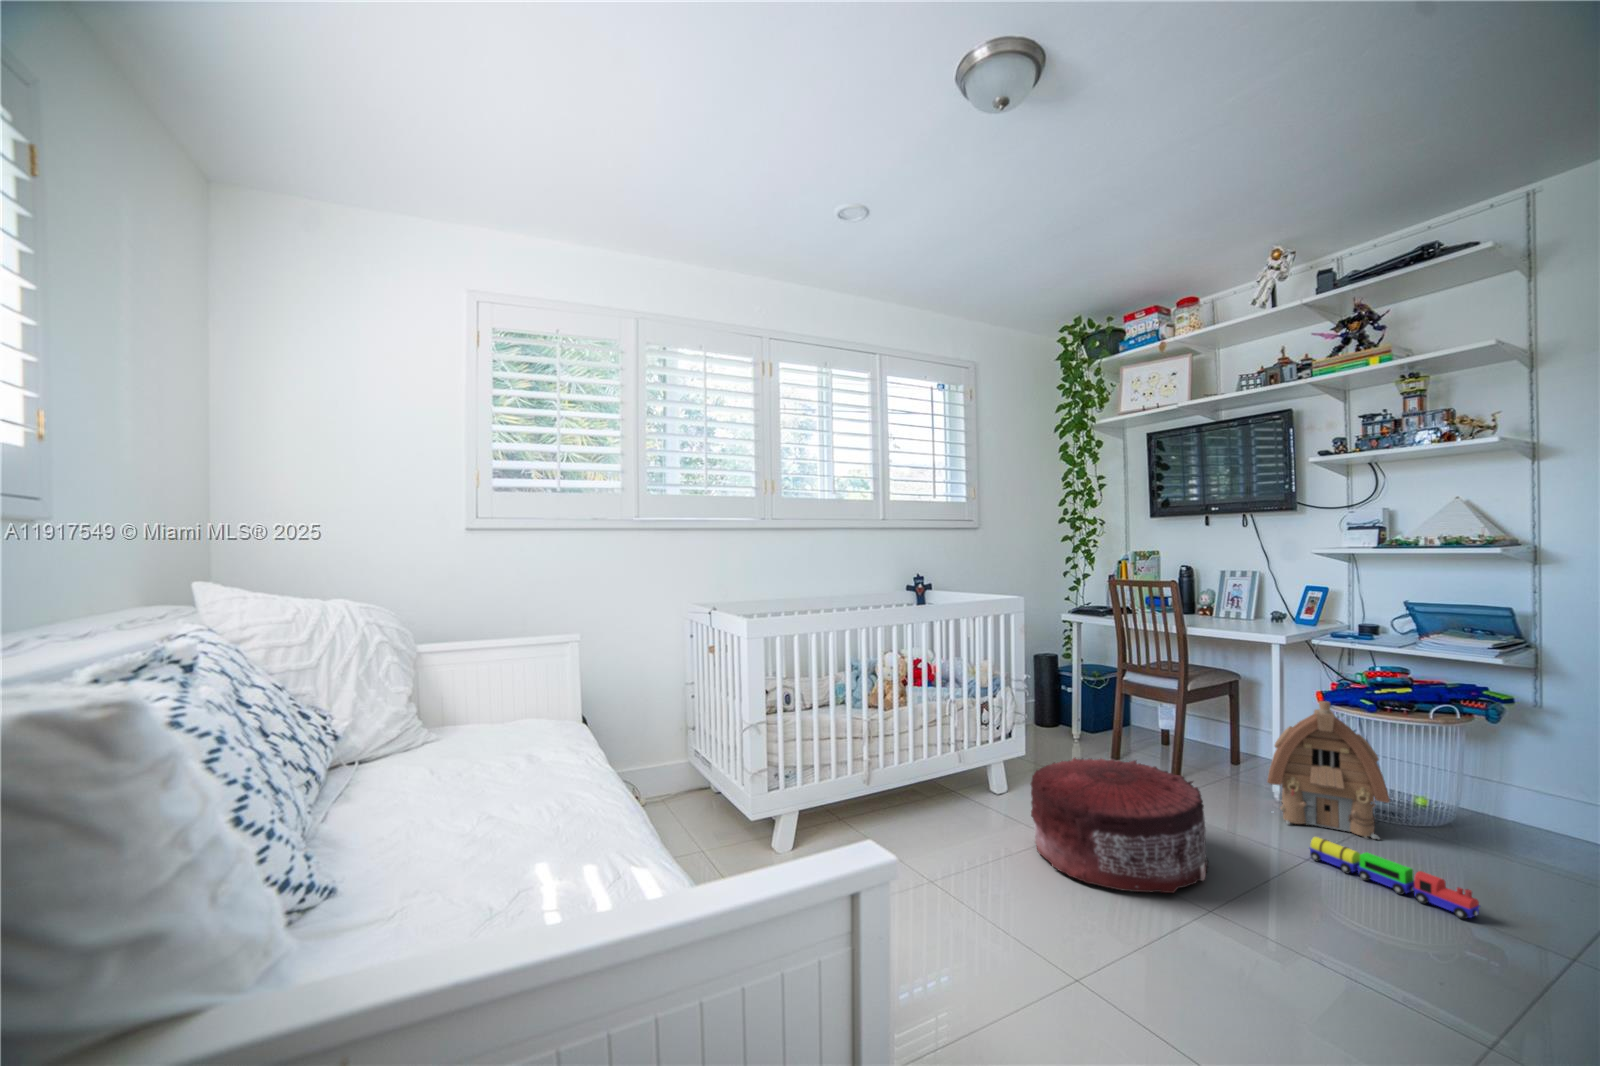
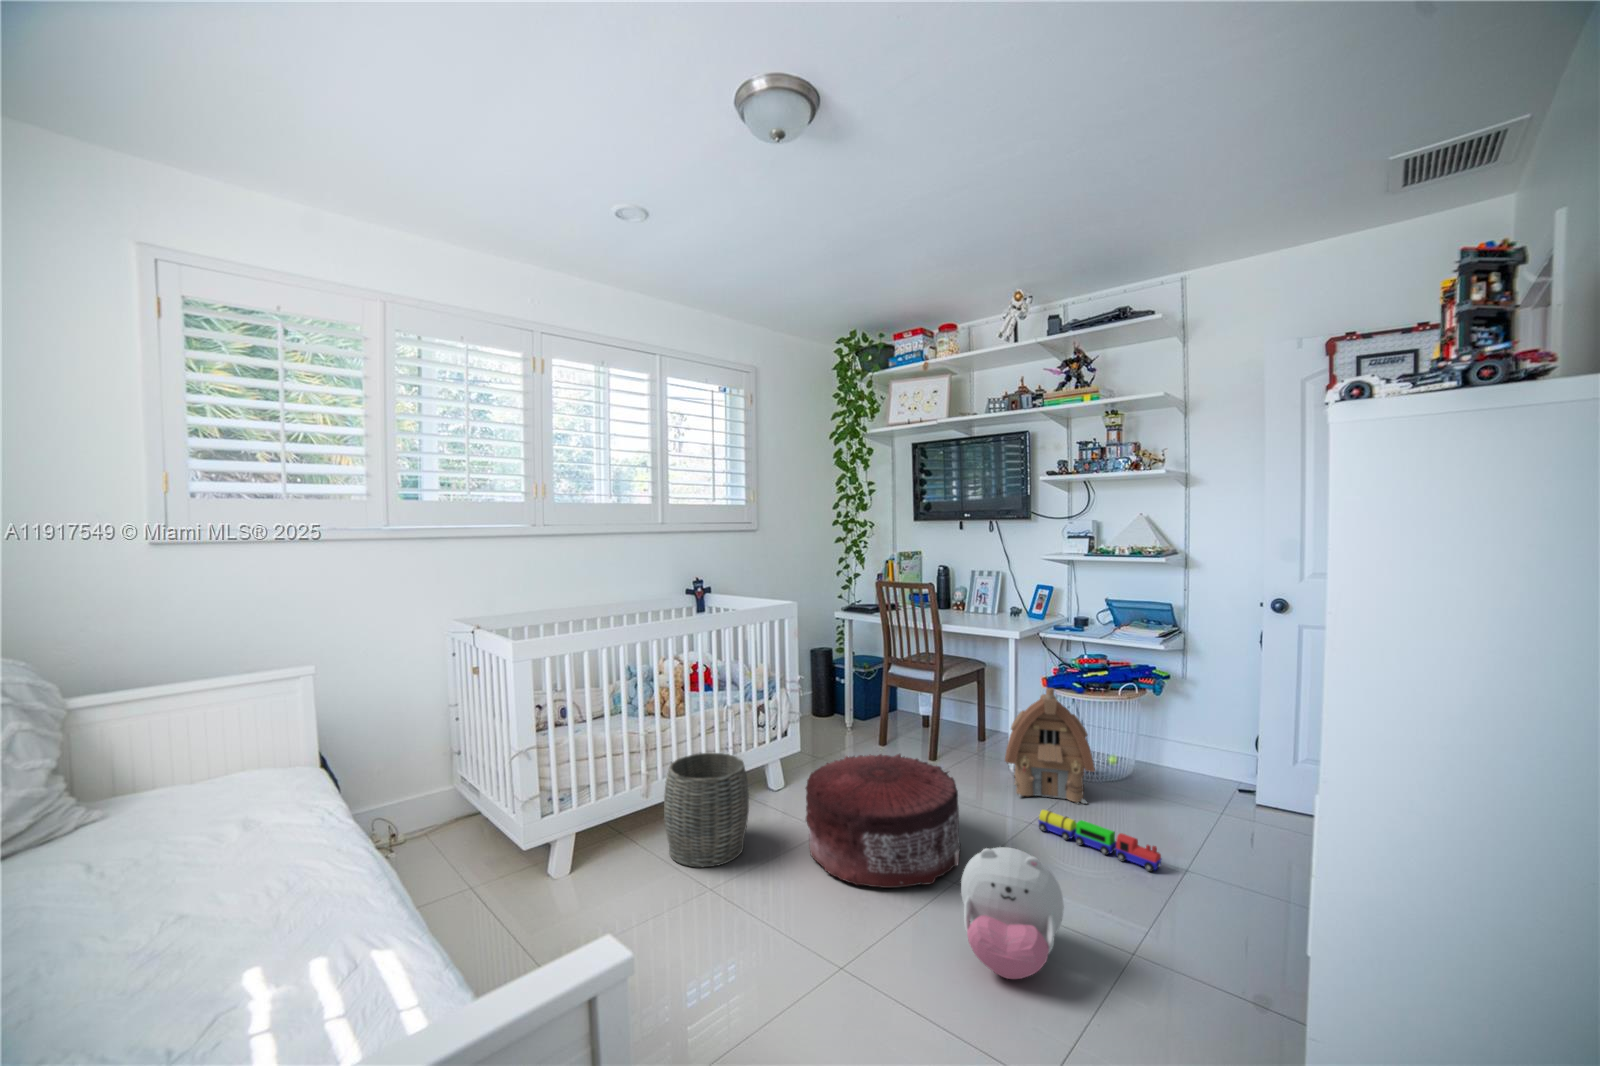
woven basket: none [890,742,972,849] -> present [664,753,749,867]
plush toy: none [1205,854,1331,993] -> present [961,847,1064,979]

